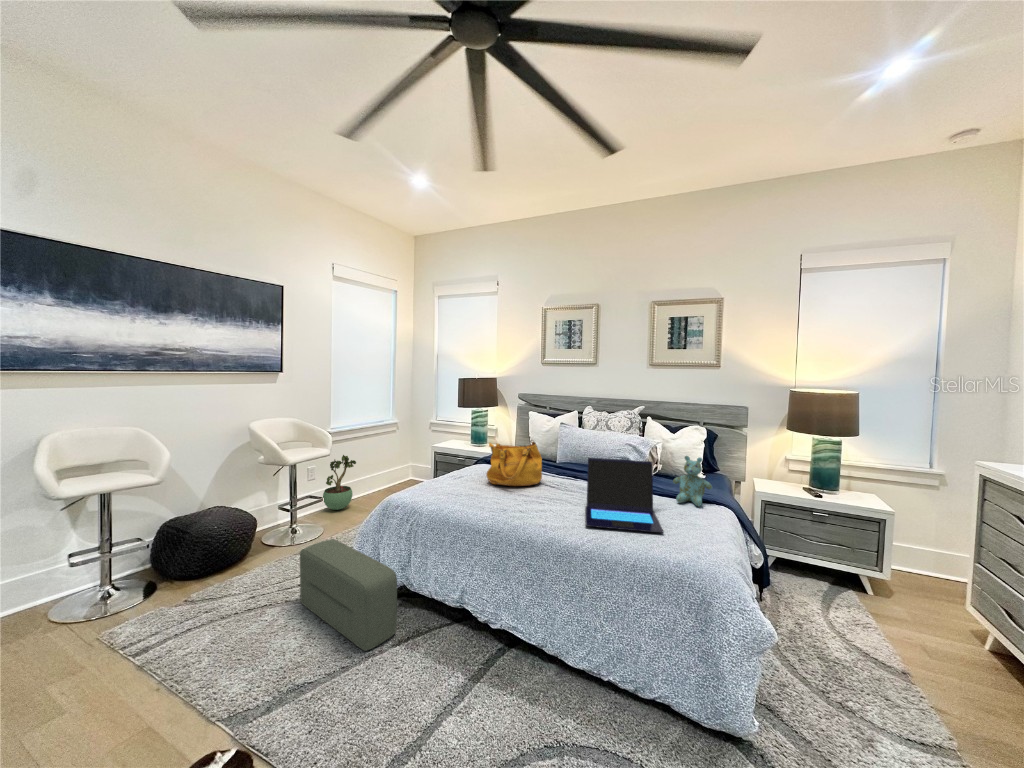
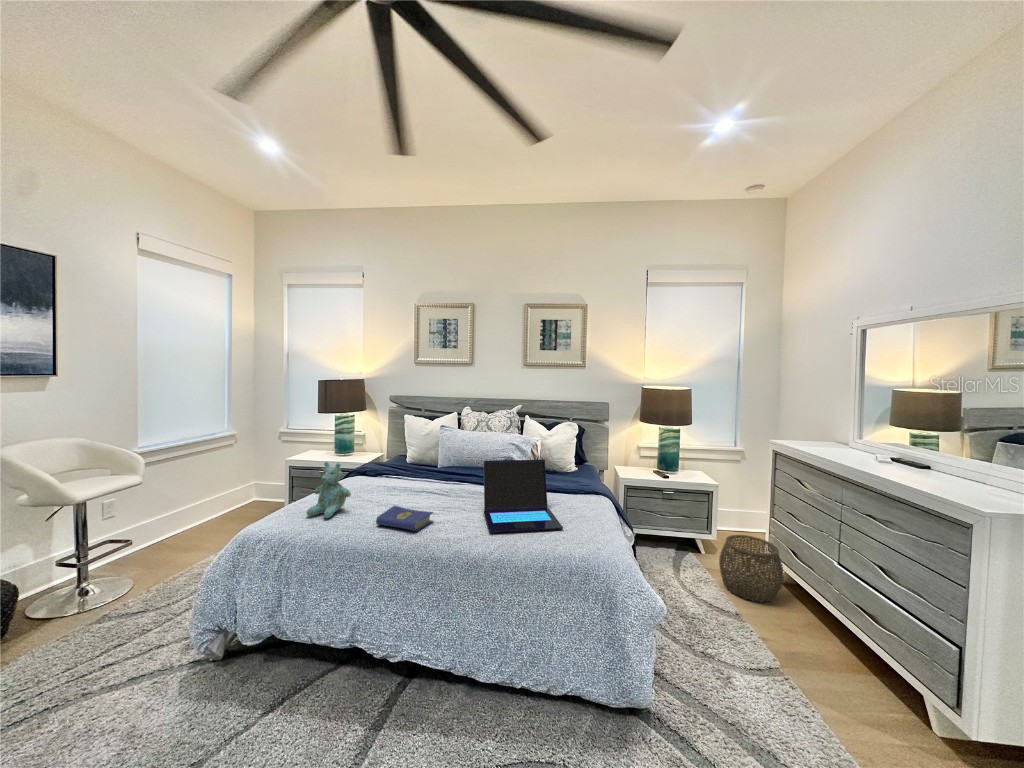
handbag: present [487,440,542,486] -> none [369,446,432,498]
potted plant: present [323,455,356,510] -> none [132,480,184,552]
stuffed bear: present [673,456,712,506] -> present [306,462,351,518]
hardcover book: none [486,491,537,516] -> present [376,506,433,531]
pouf: present [300,539,397,651] -> none [104,595,264,735]
woven basket: none [887,578,990,672] -> present [719,535,784,602]

